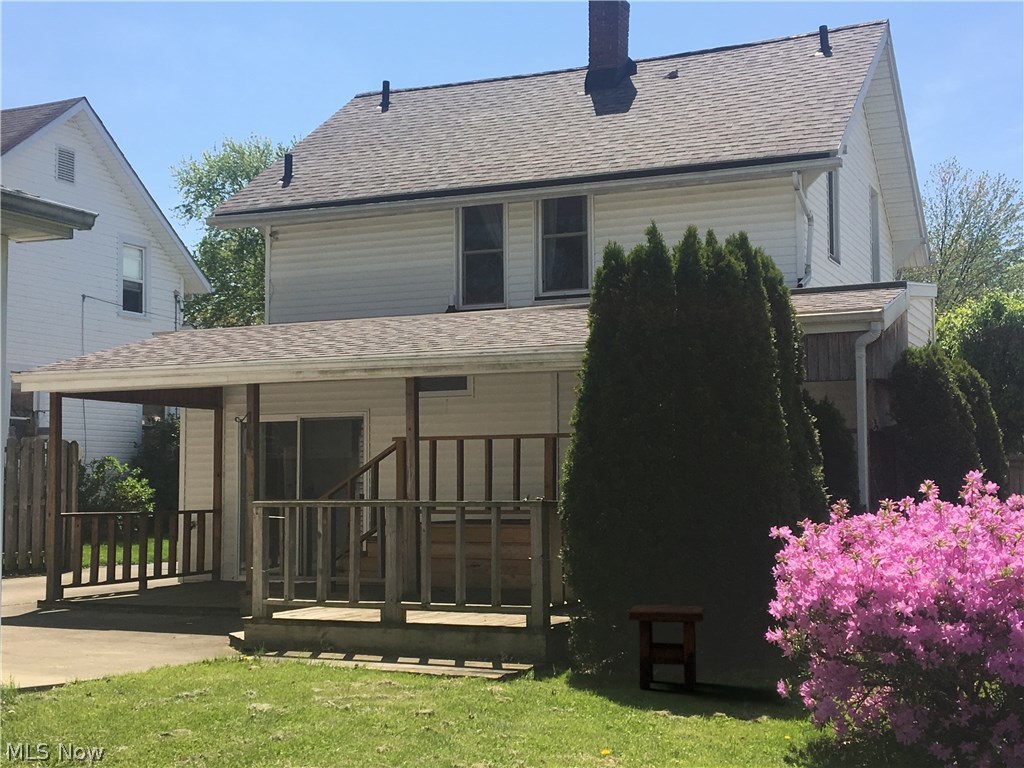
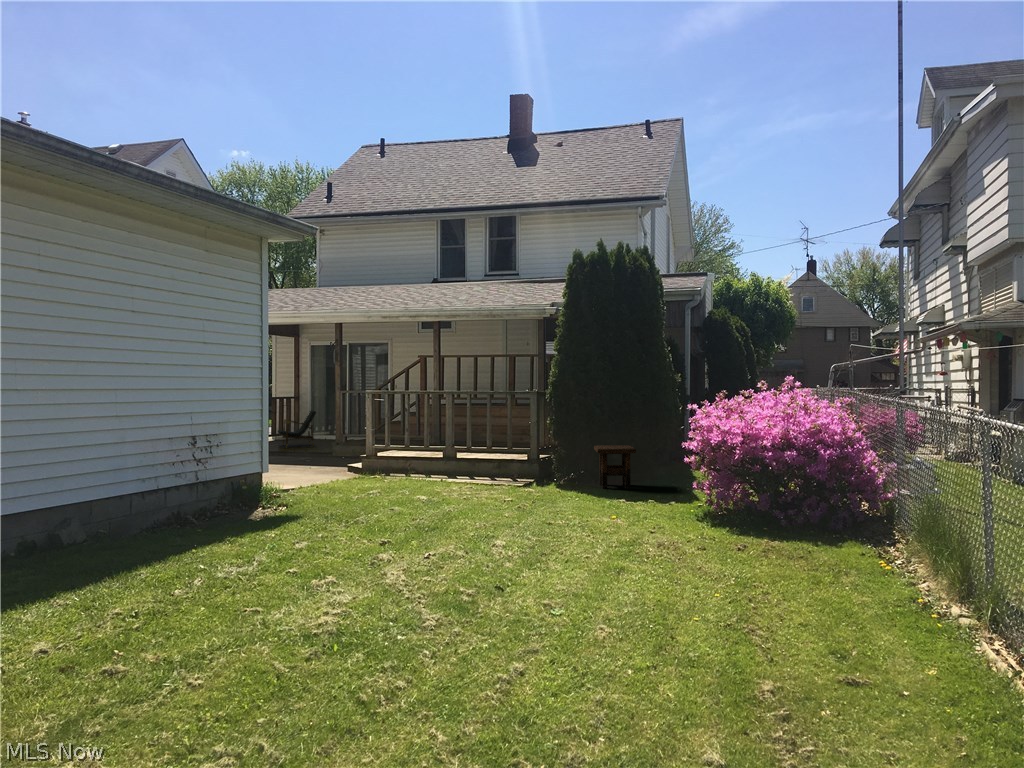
lounge chair: none [180,529,242,593] -> present [278,410,316,448]

